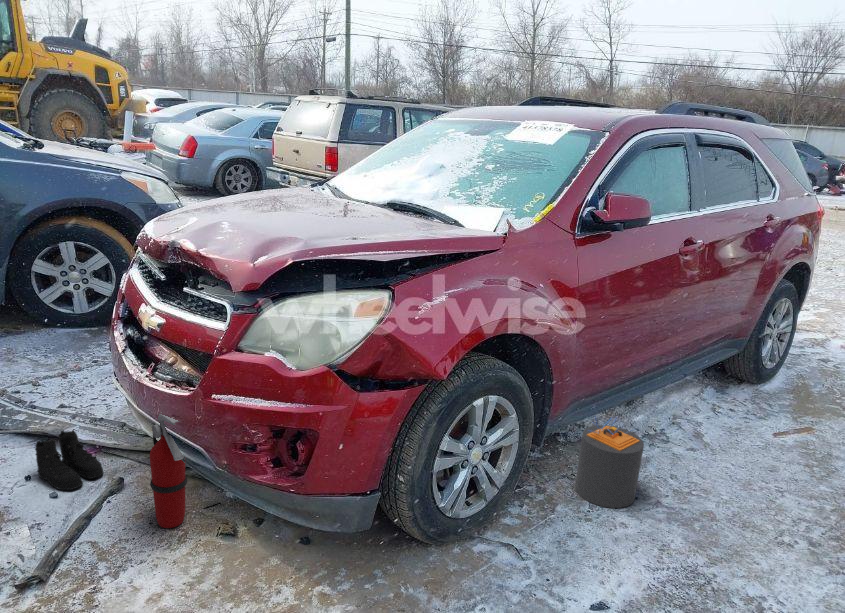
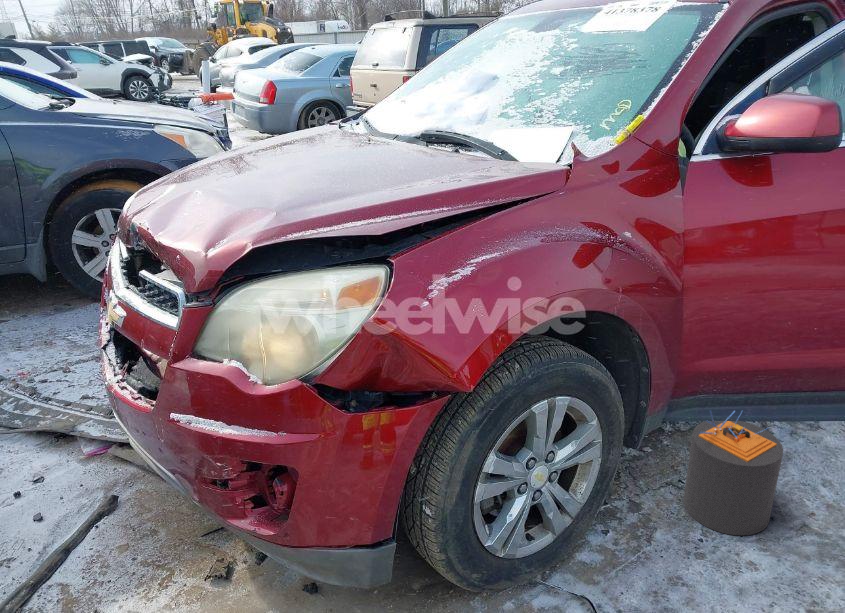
fire extinguisher: present [150,414,187,528] -> none [116,427,176,565]
boots: present [35,430,104,490] -> none [20,436,101,510]

